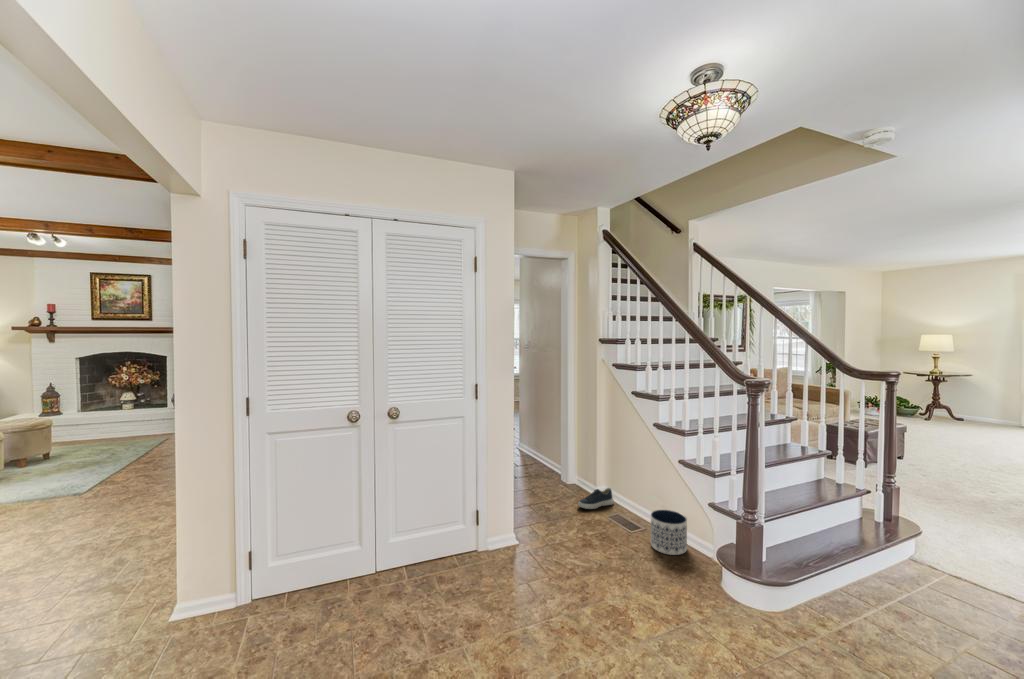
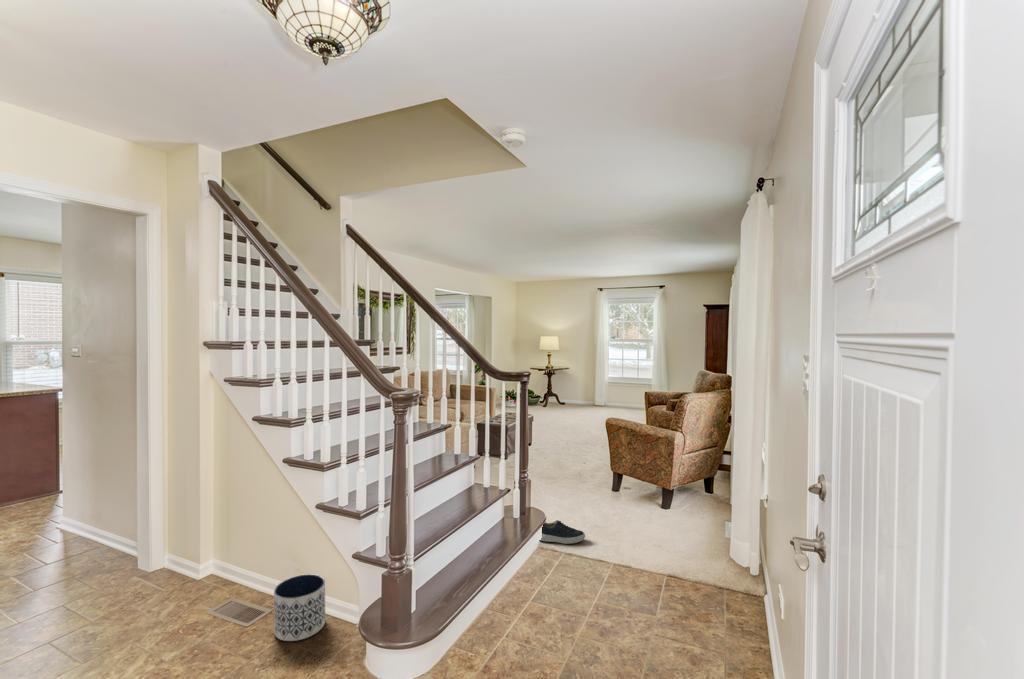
shoe: present [578,488,614,509] -> present [541,520,585,544]

